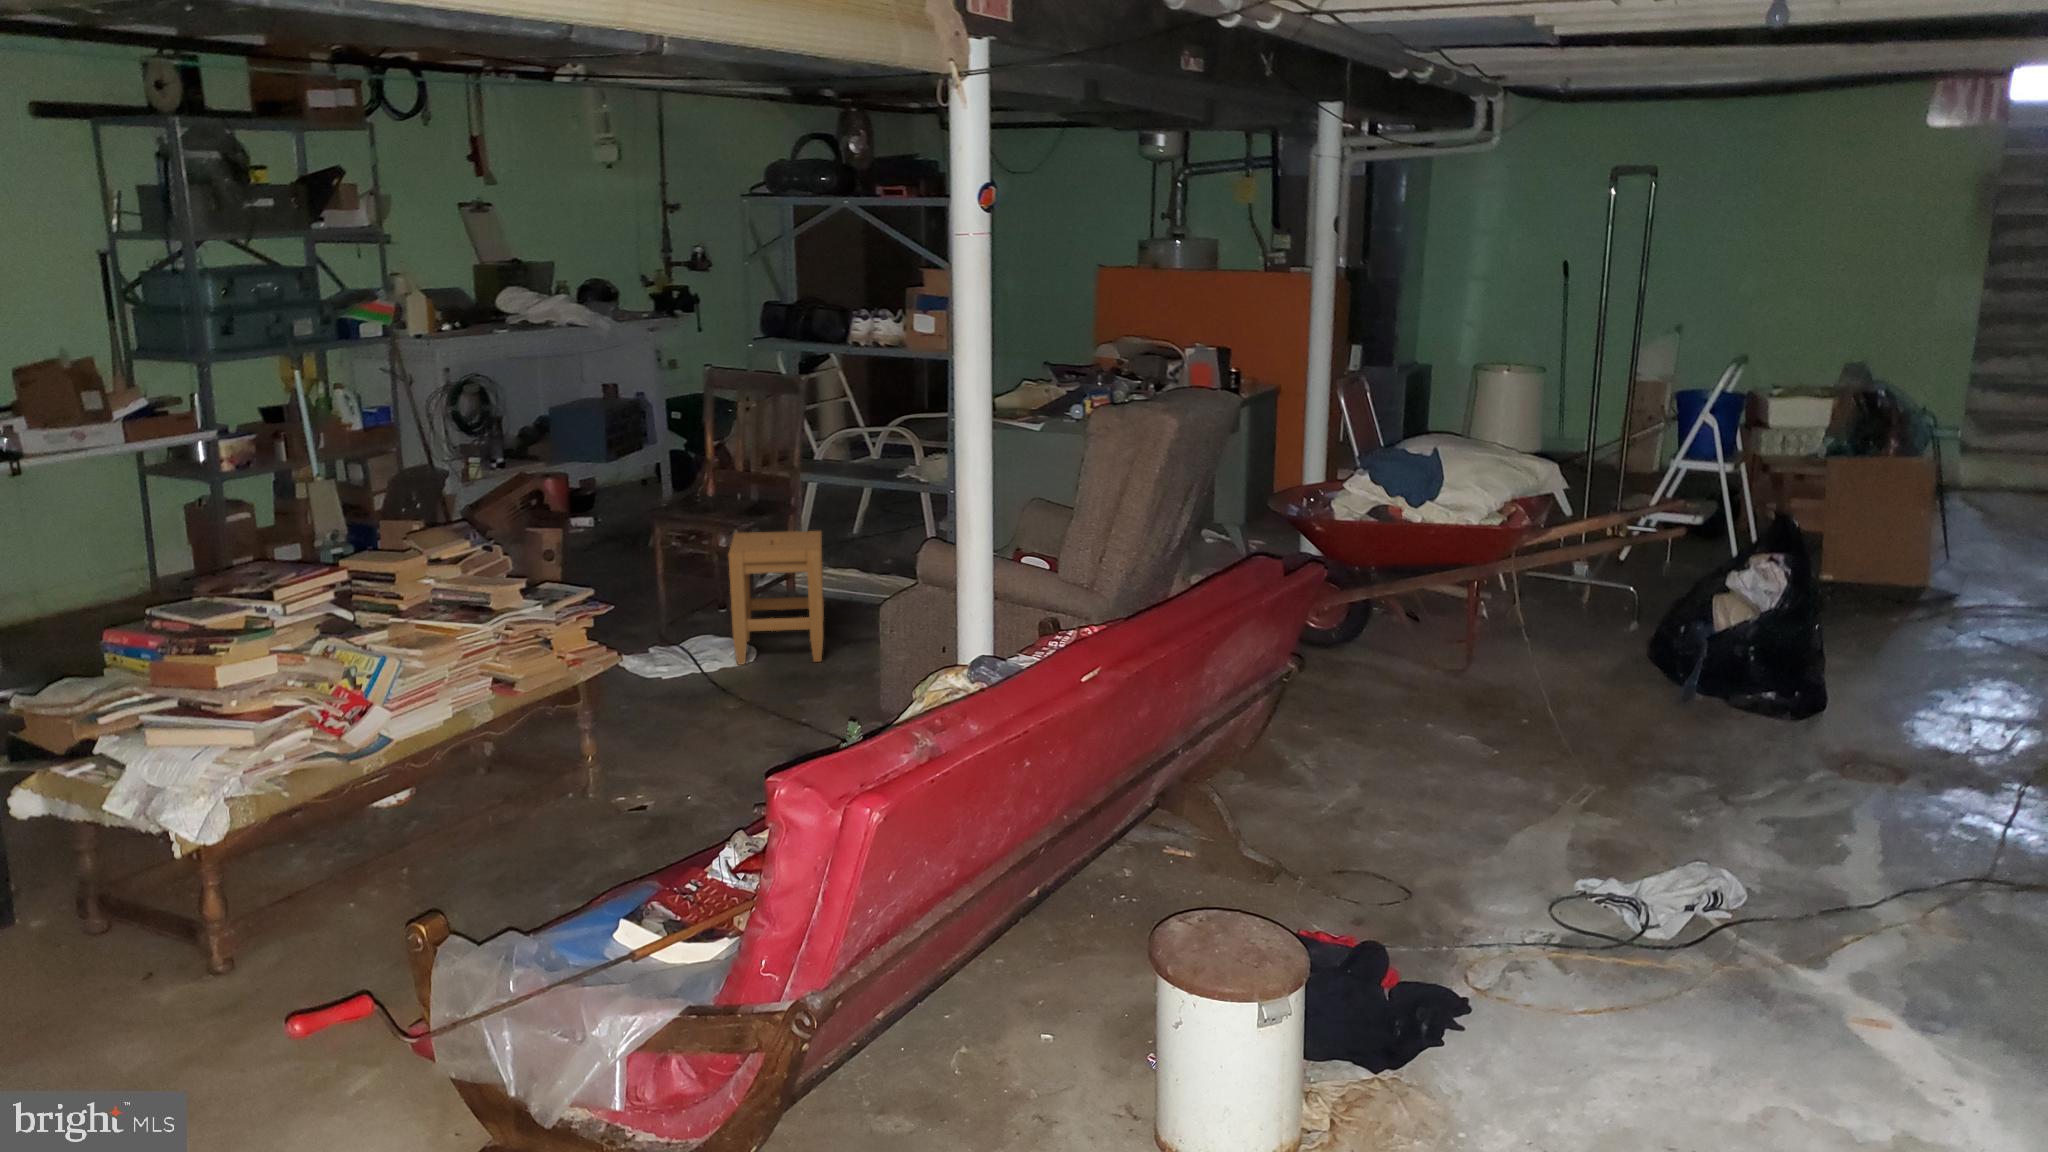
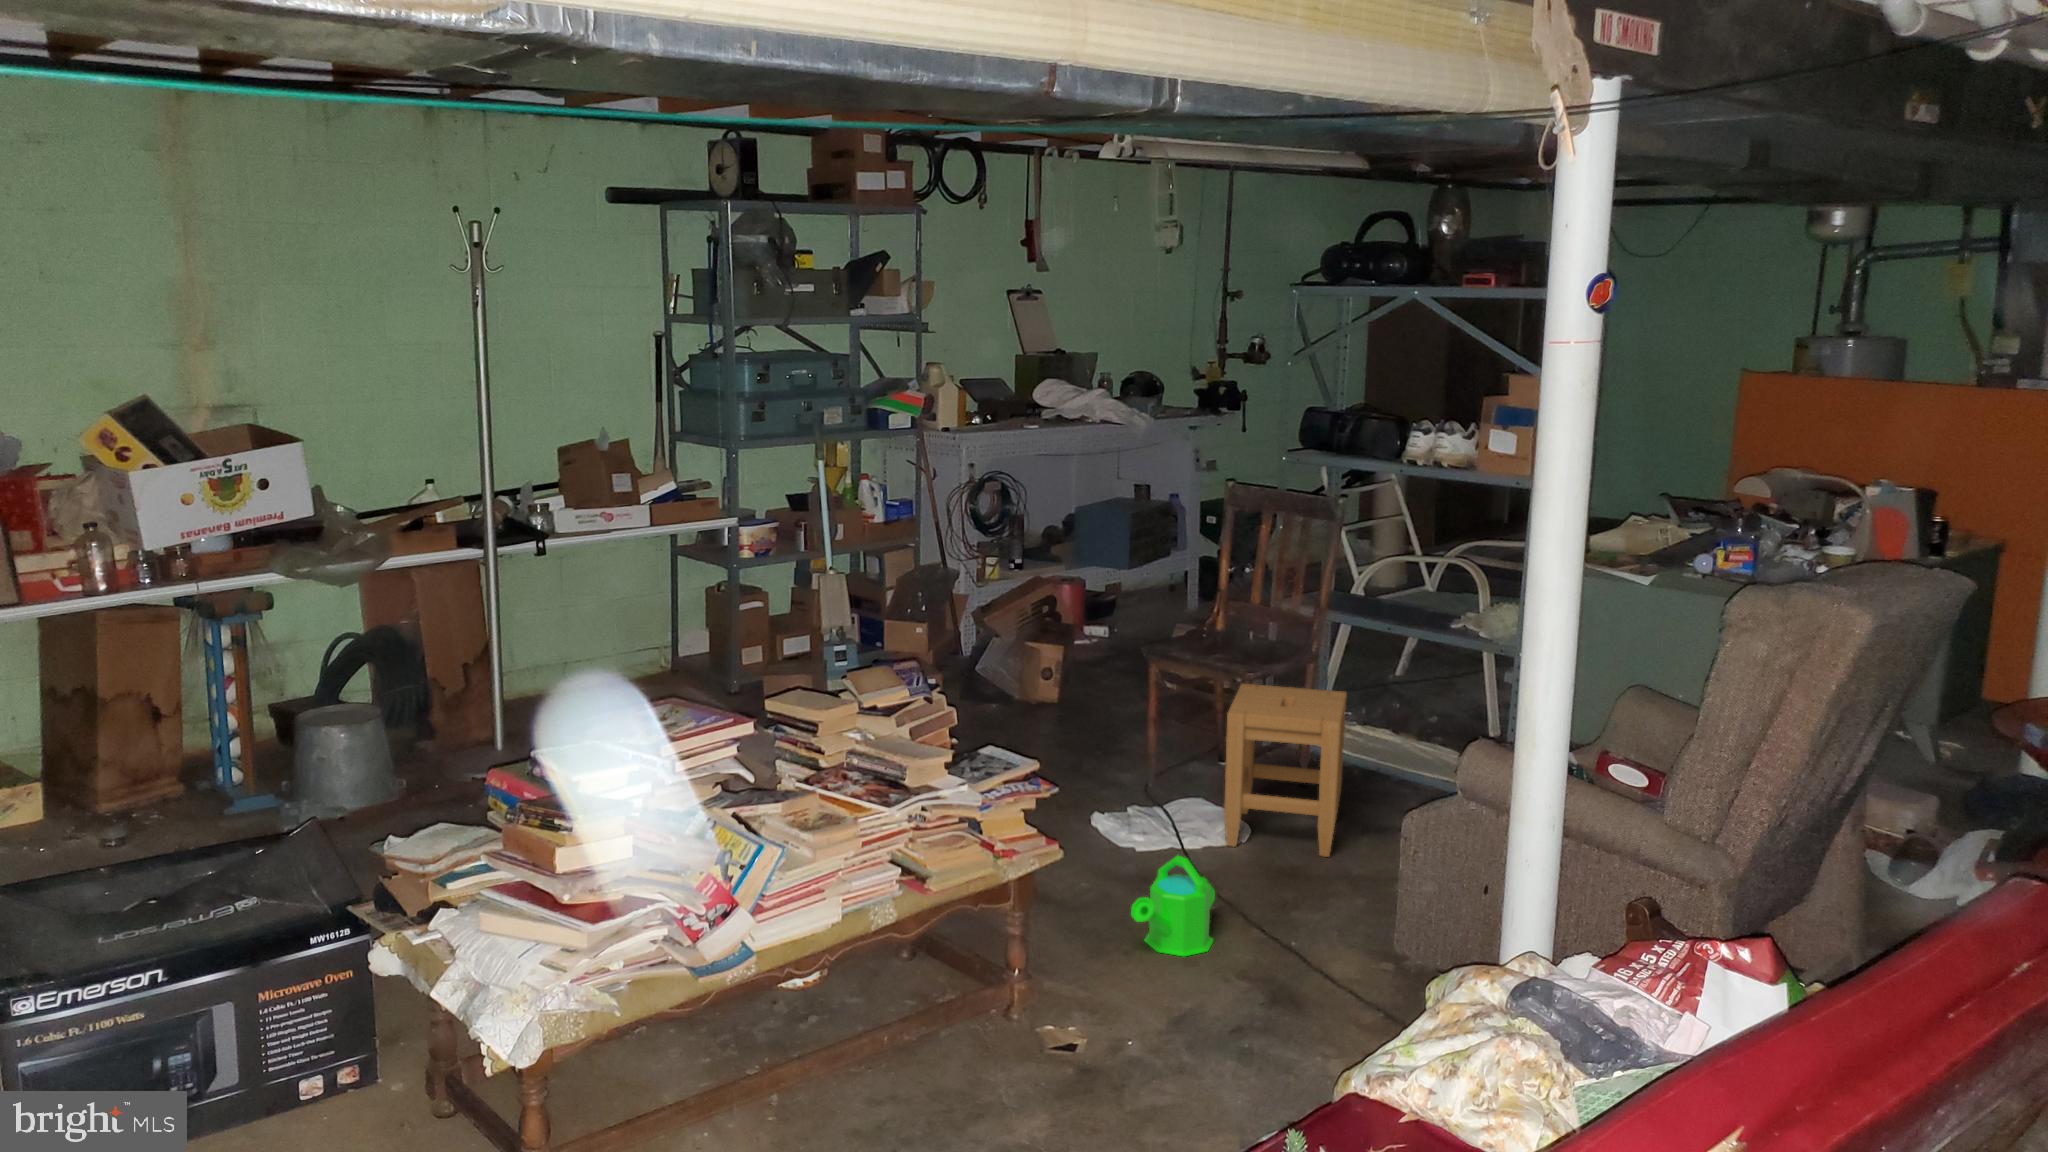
watering can: none [674,661,742,739] -> present [1131,856,1215,956]

